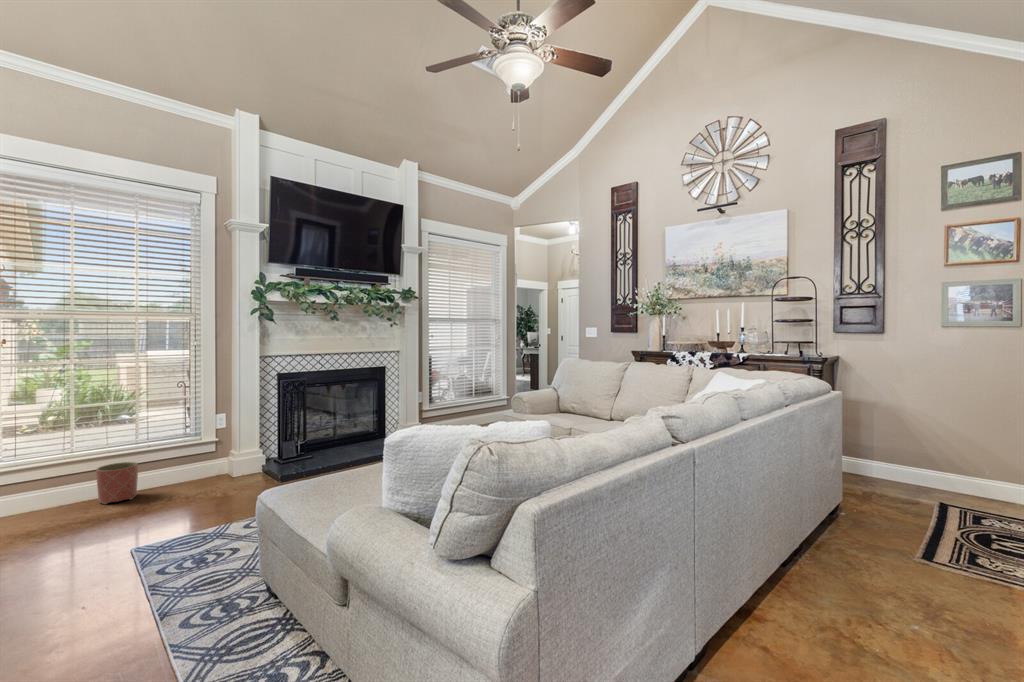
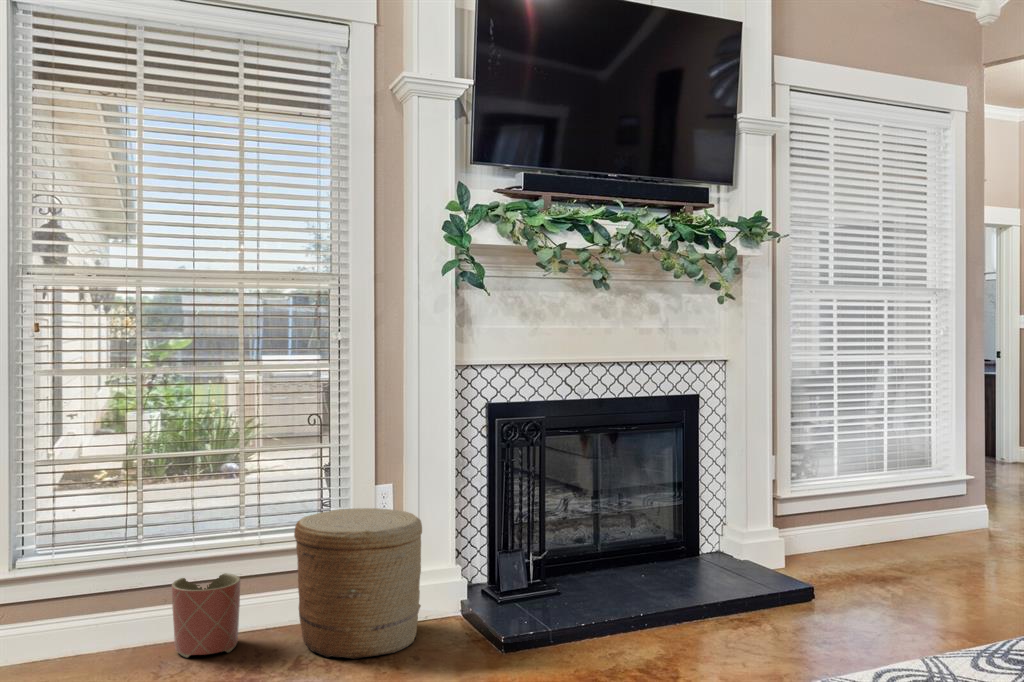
woven basket: none [169,425,240,496] -> present [294,508,422,659]

